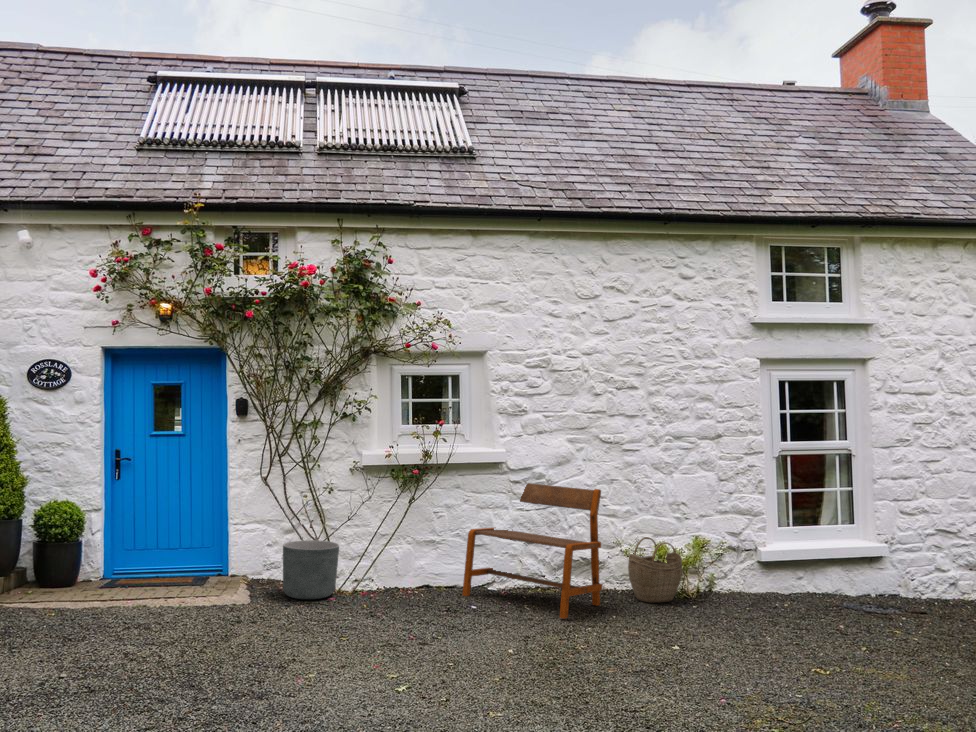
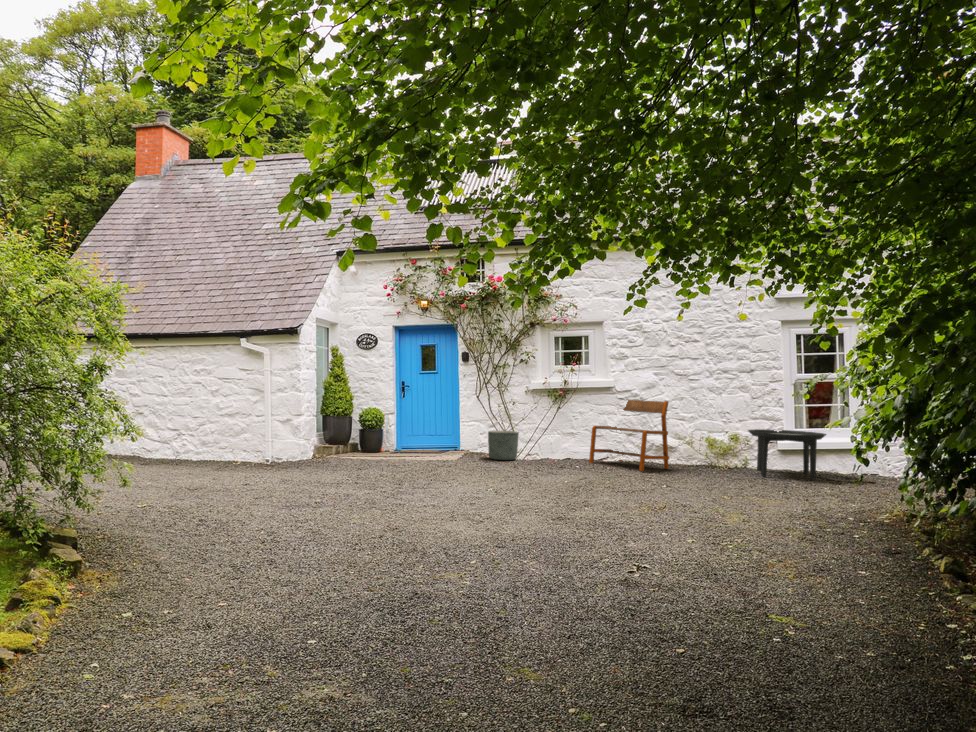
round table: none [721,530,850,622] -> present [748,429,826,480]
woven basket: present [628,537,682,603] -> none [690,432,723,470]

